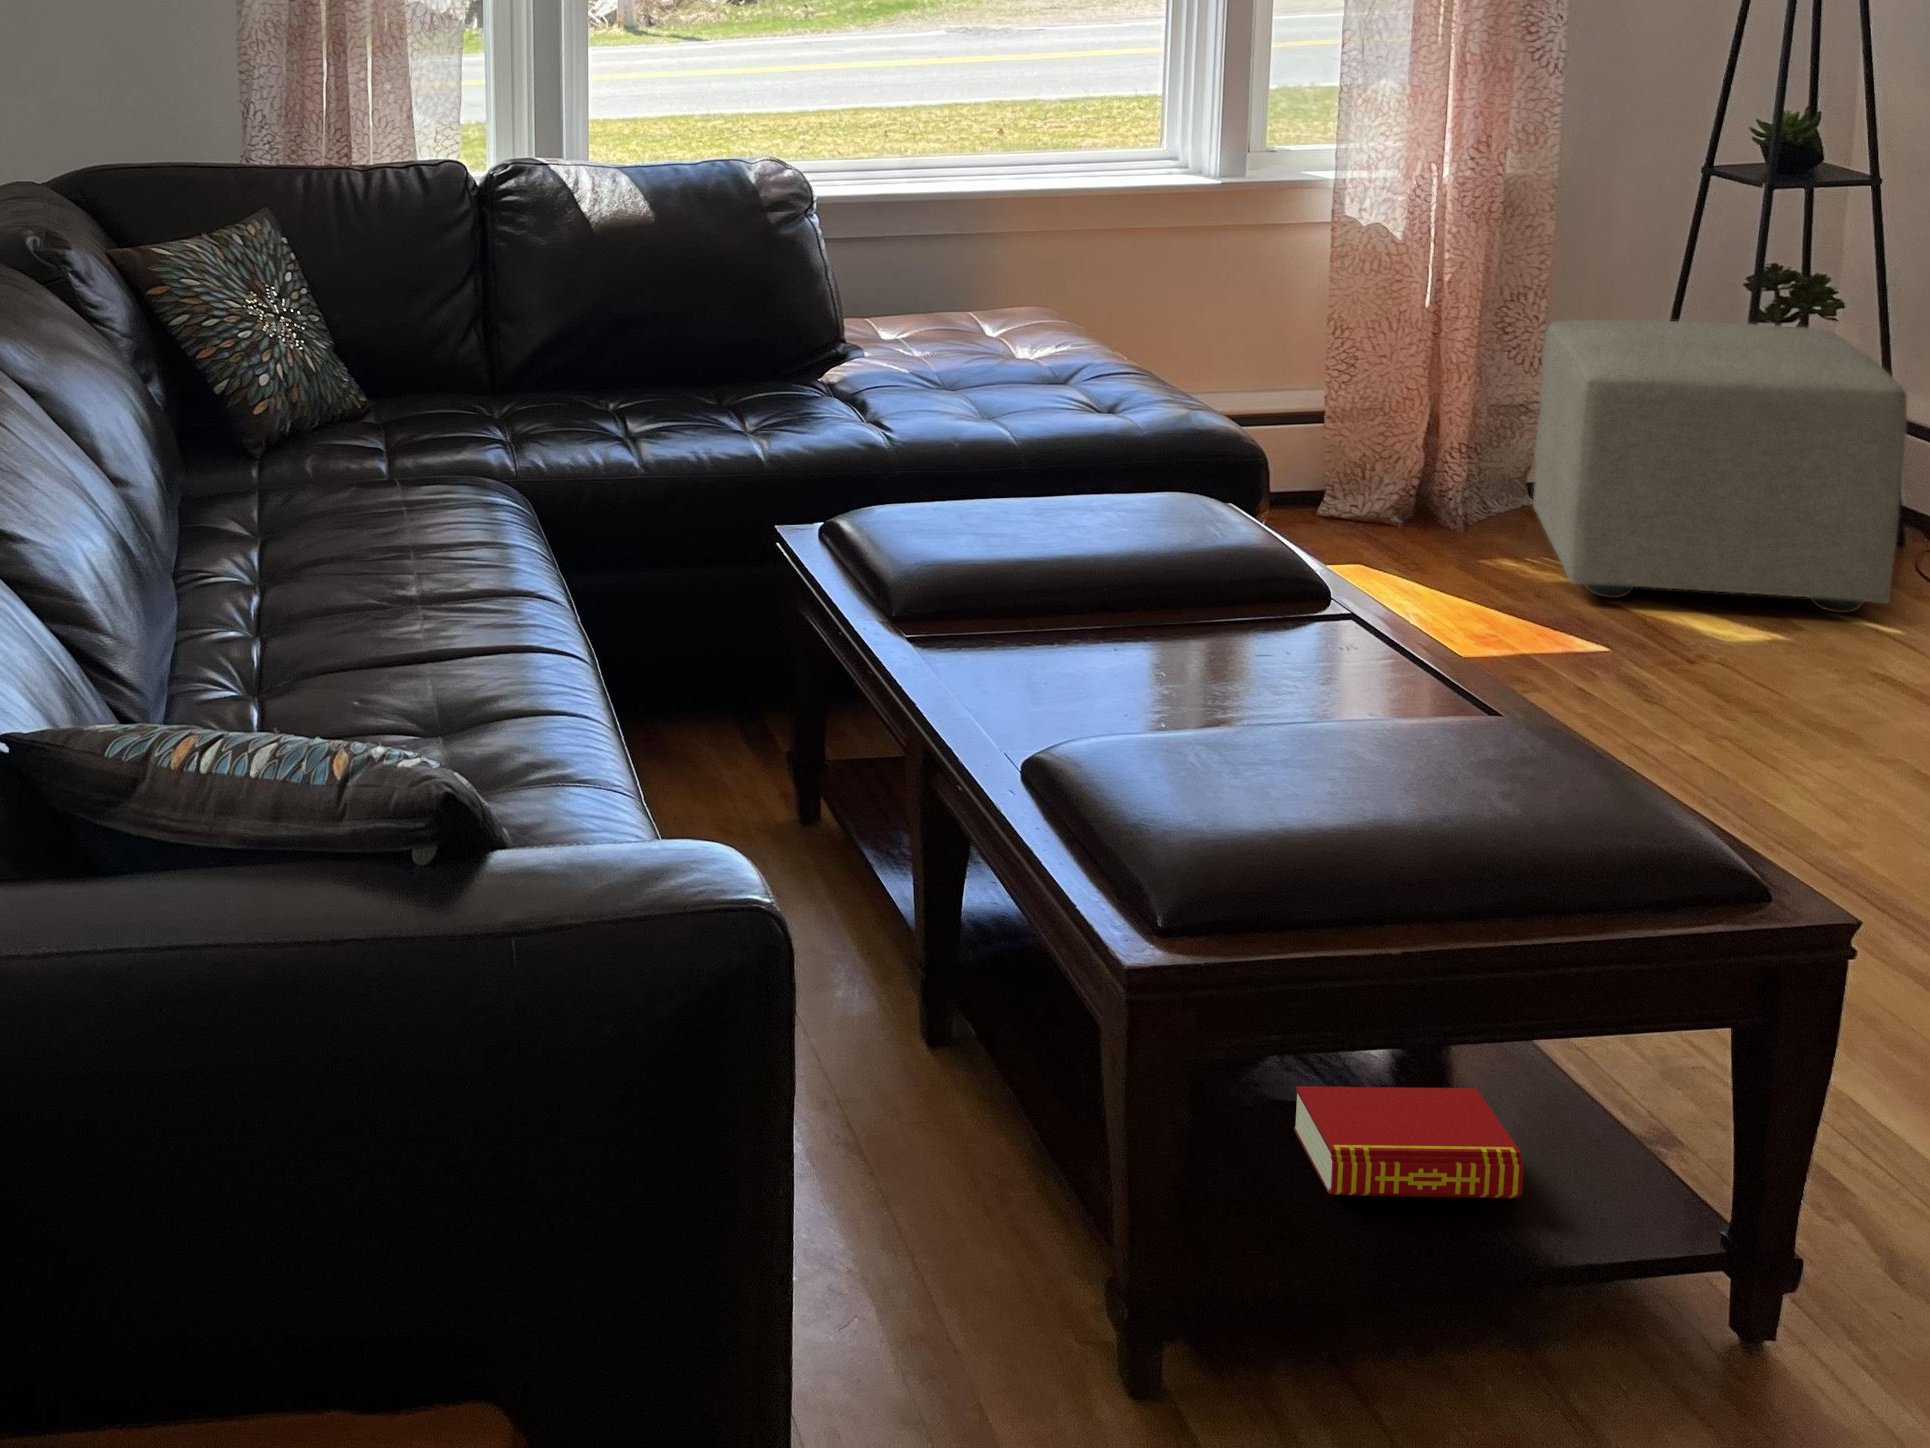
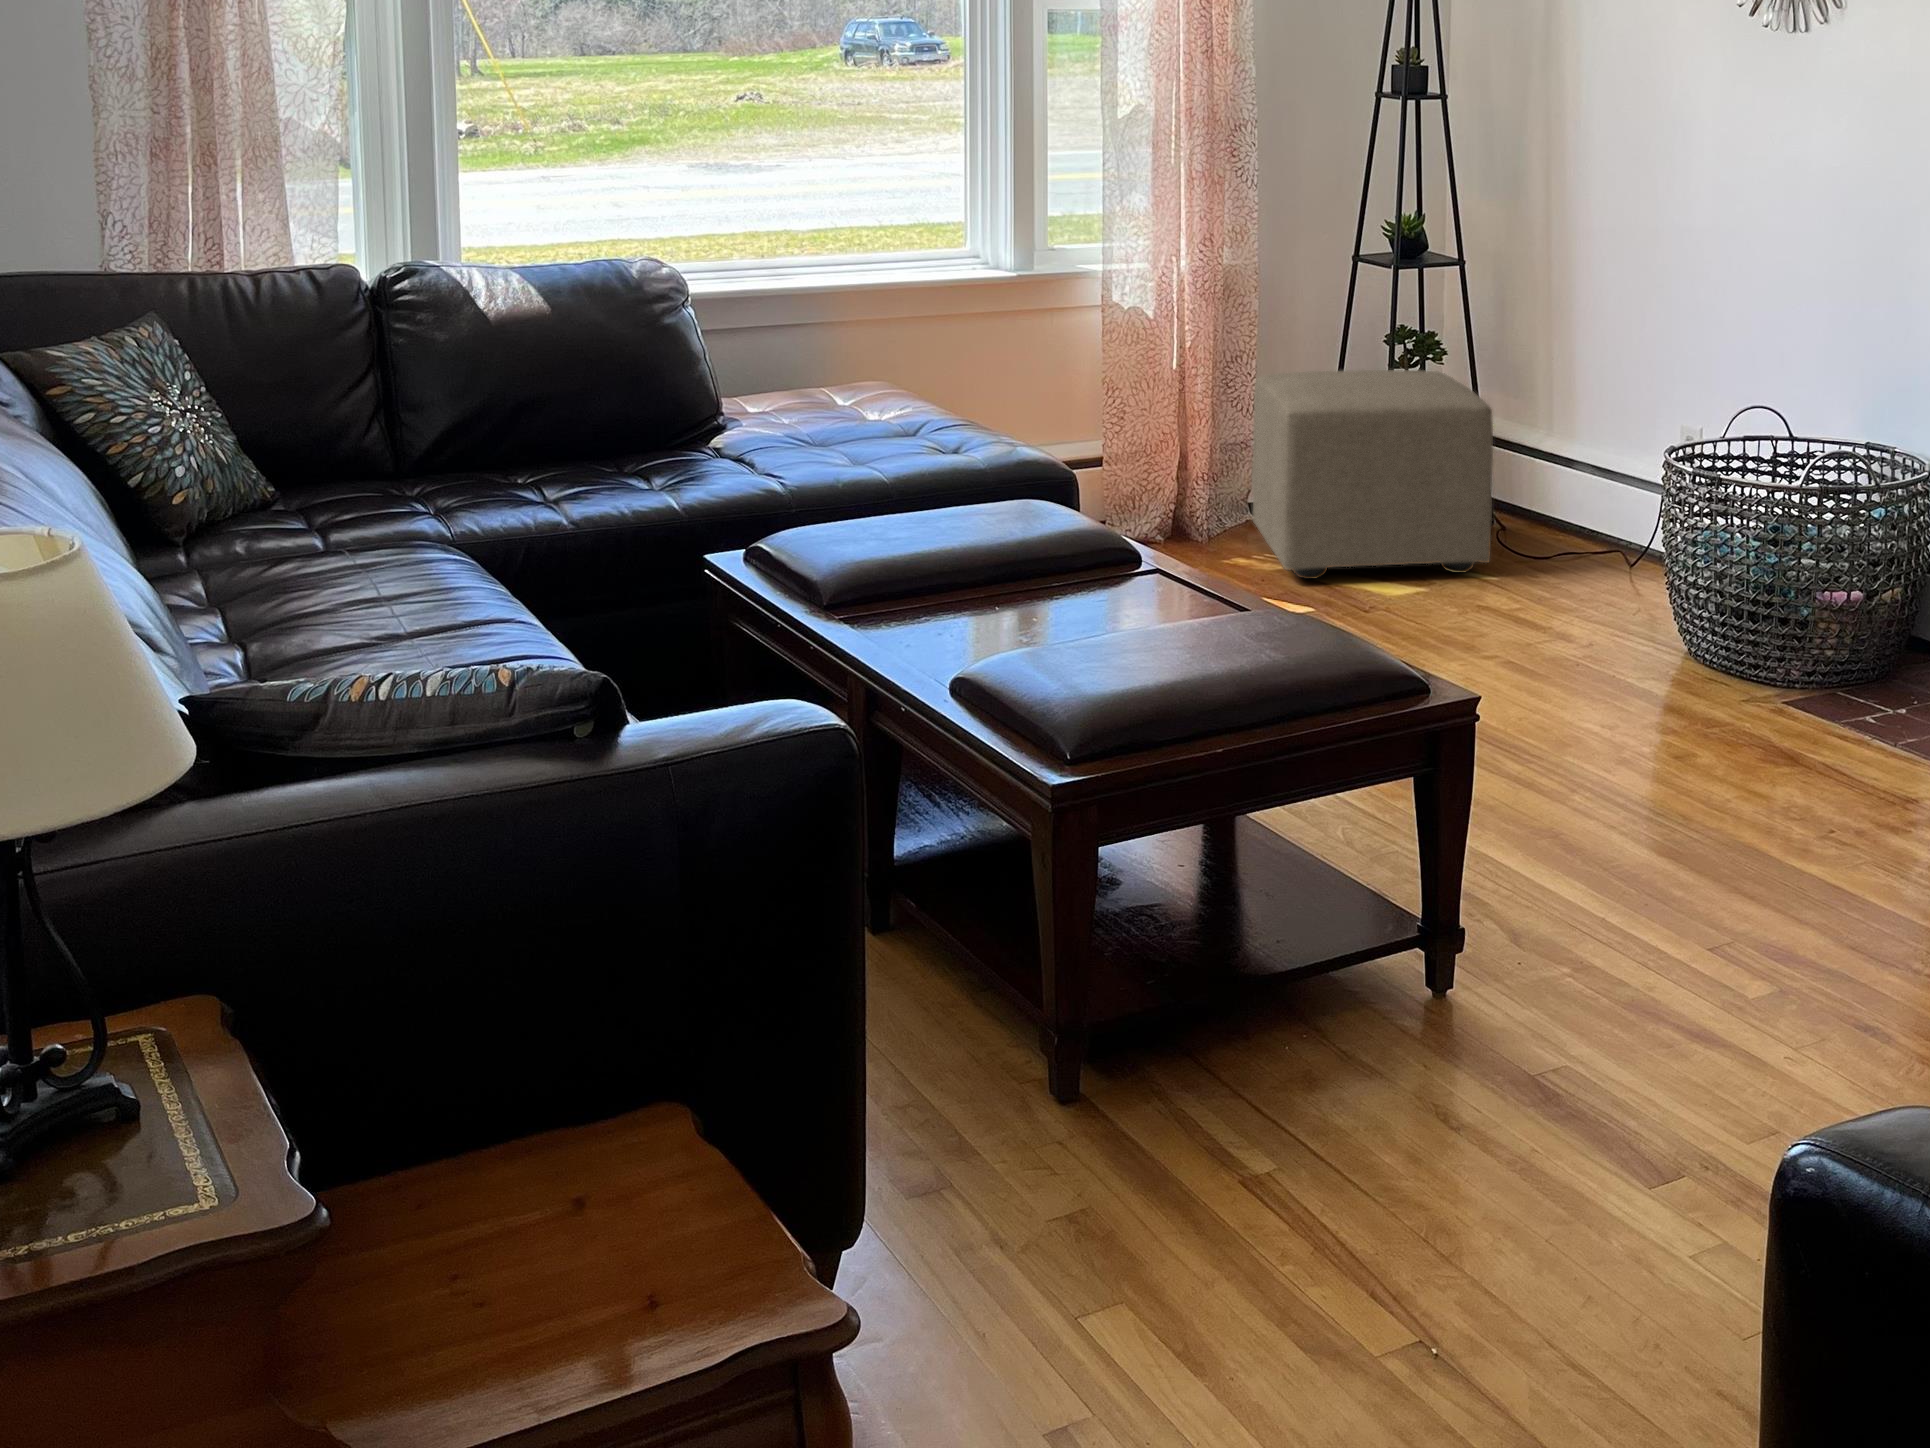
book: present [1294,1086,1524,1198] -> none [1151,873,1303,959]

